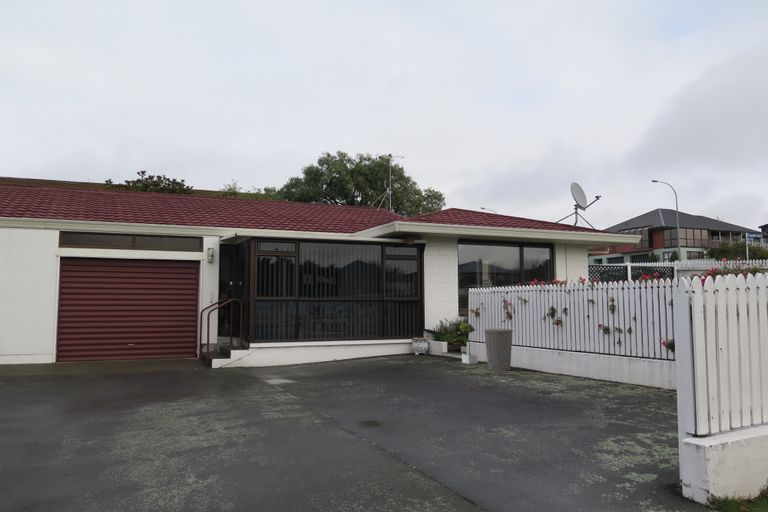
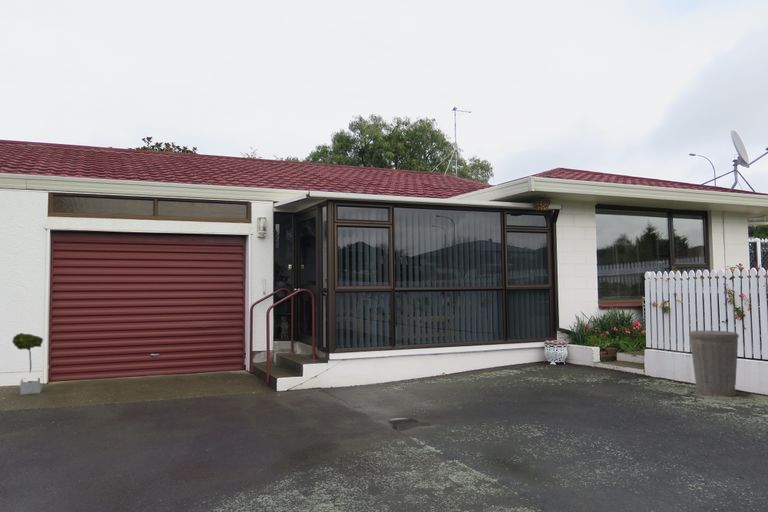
potted tree: present [460,322,478,364] -> present [13,333,43,395]

